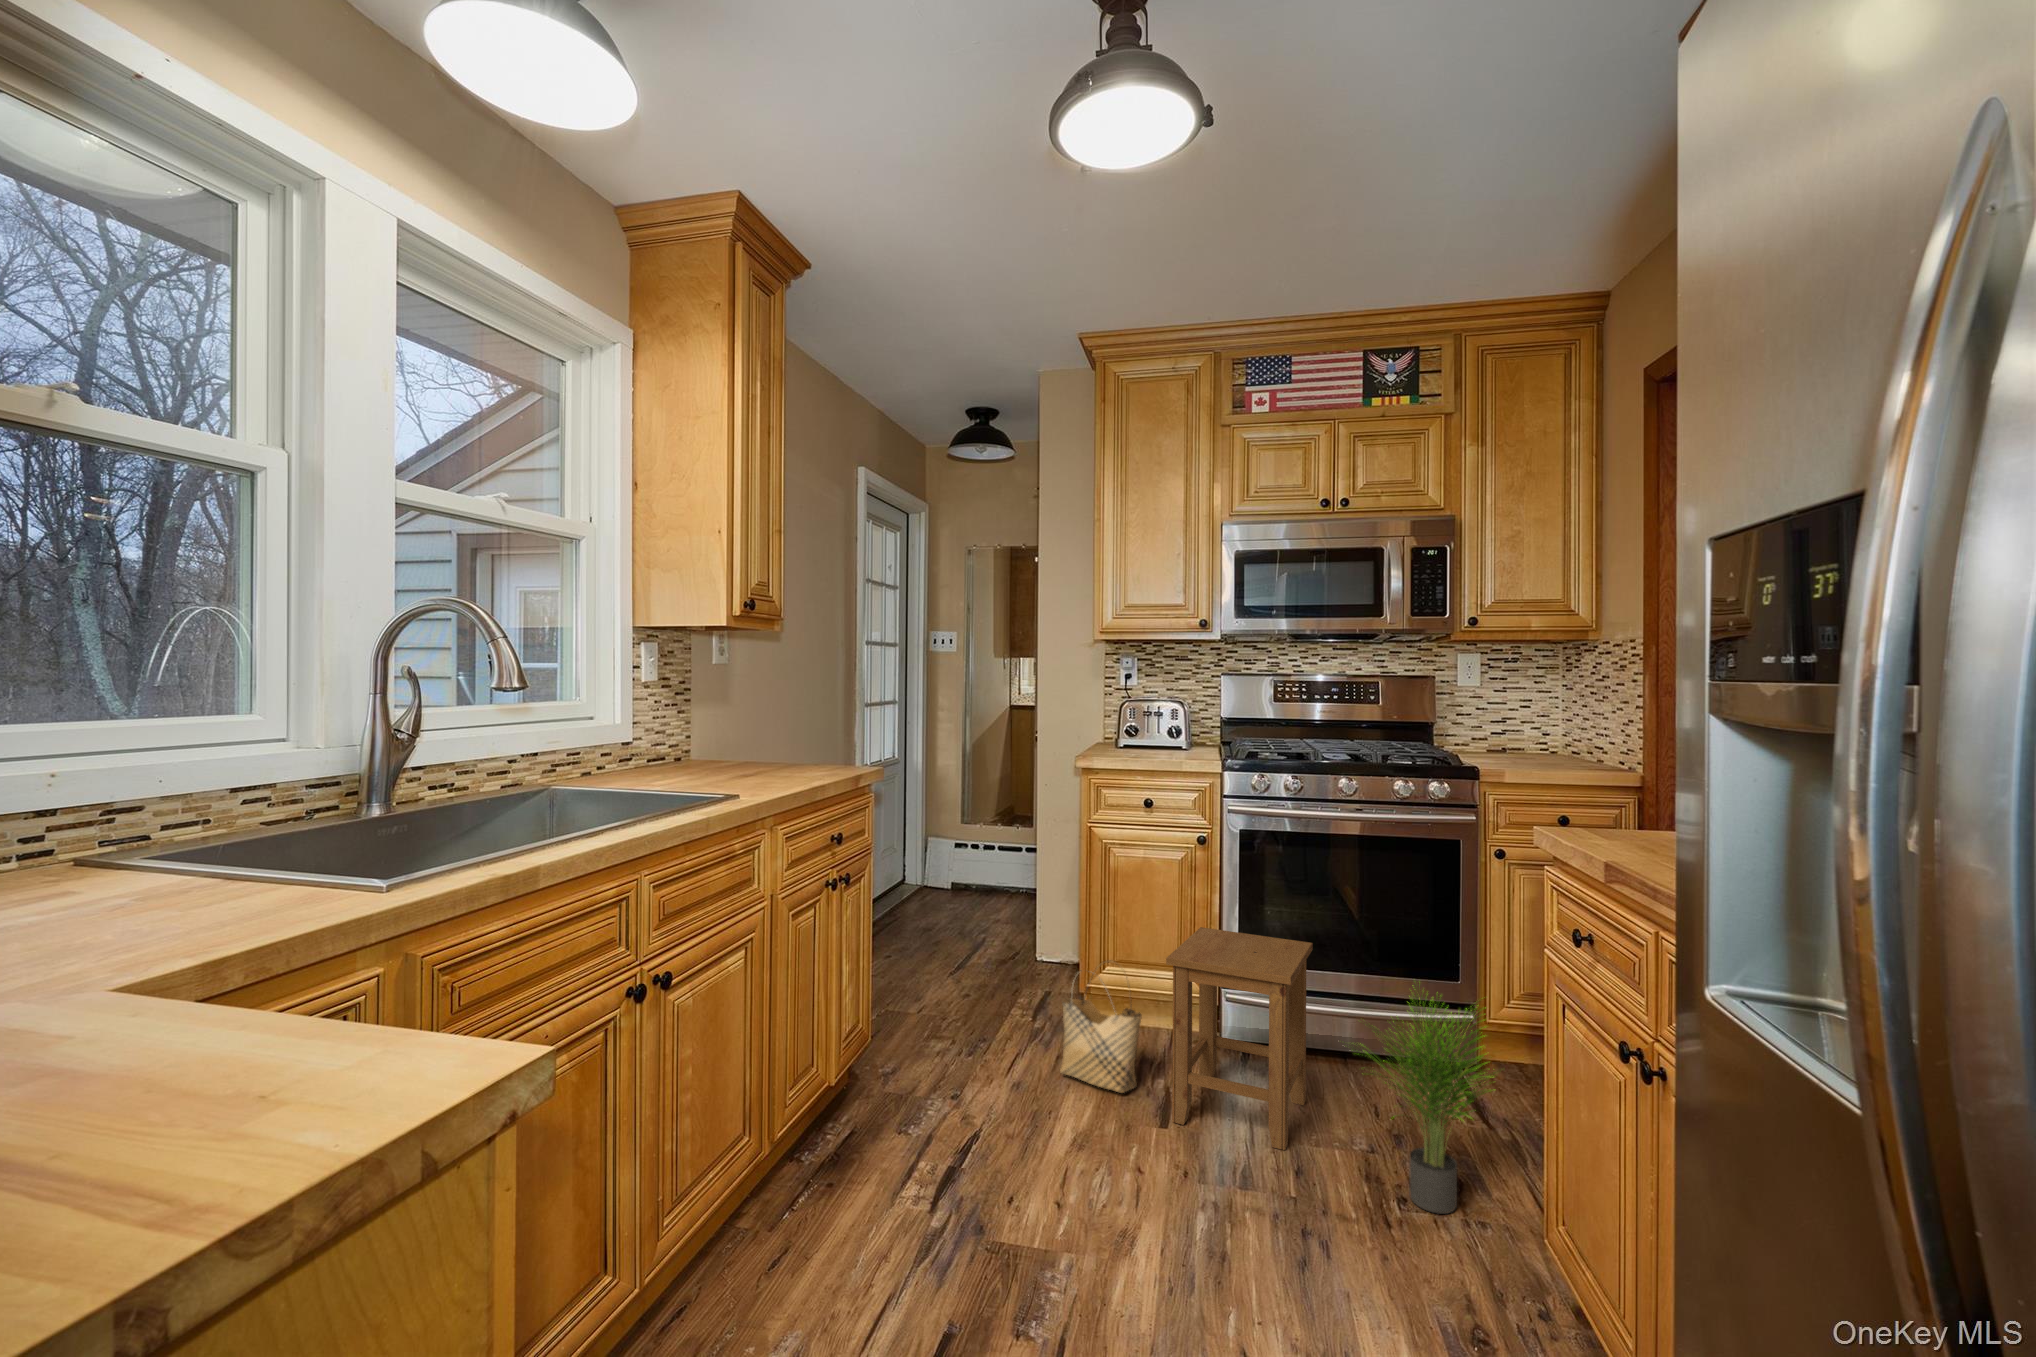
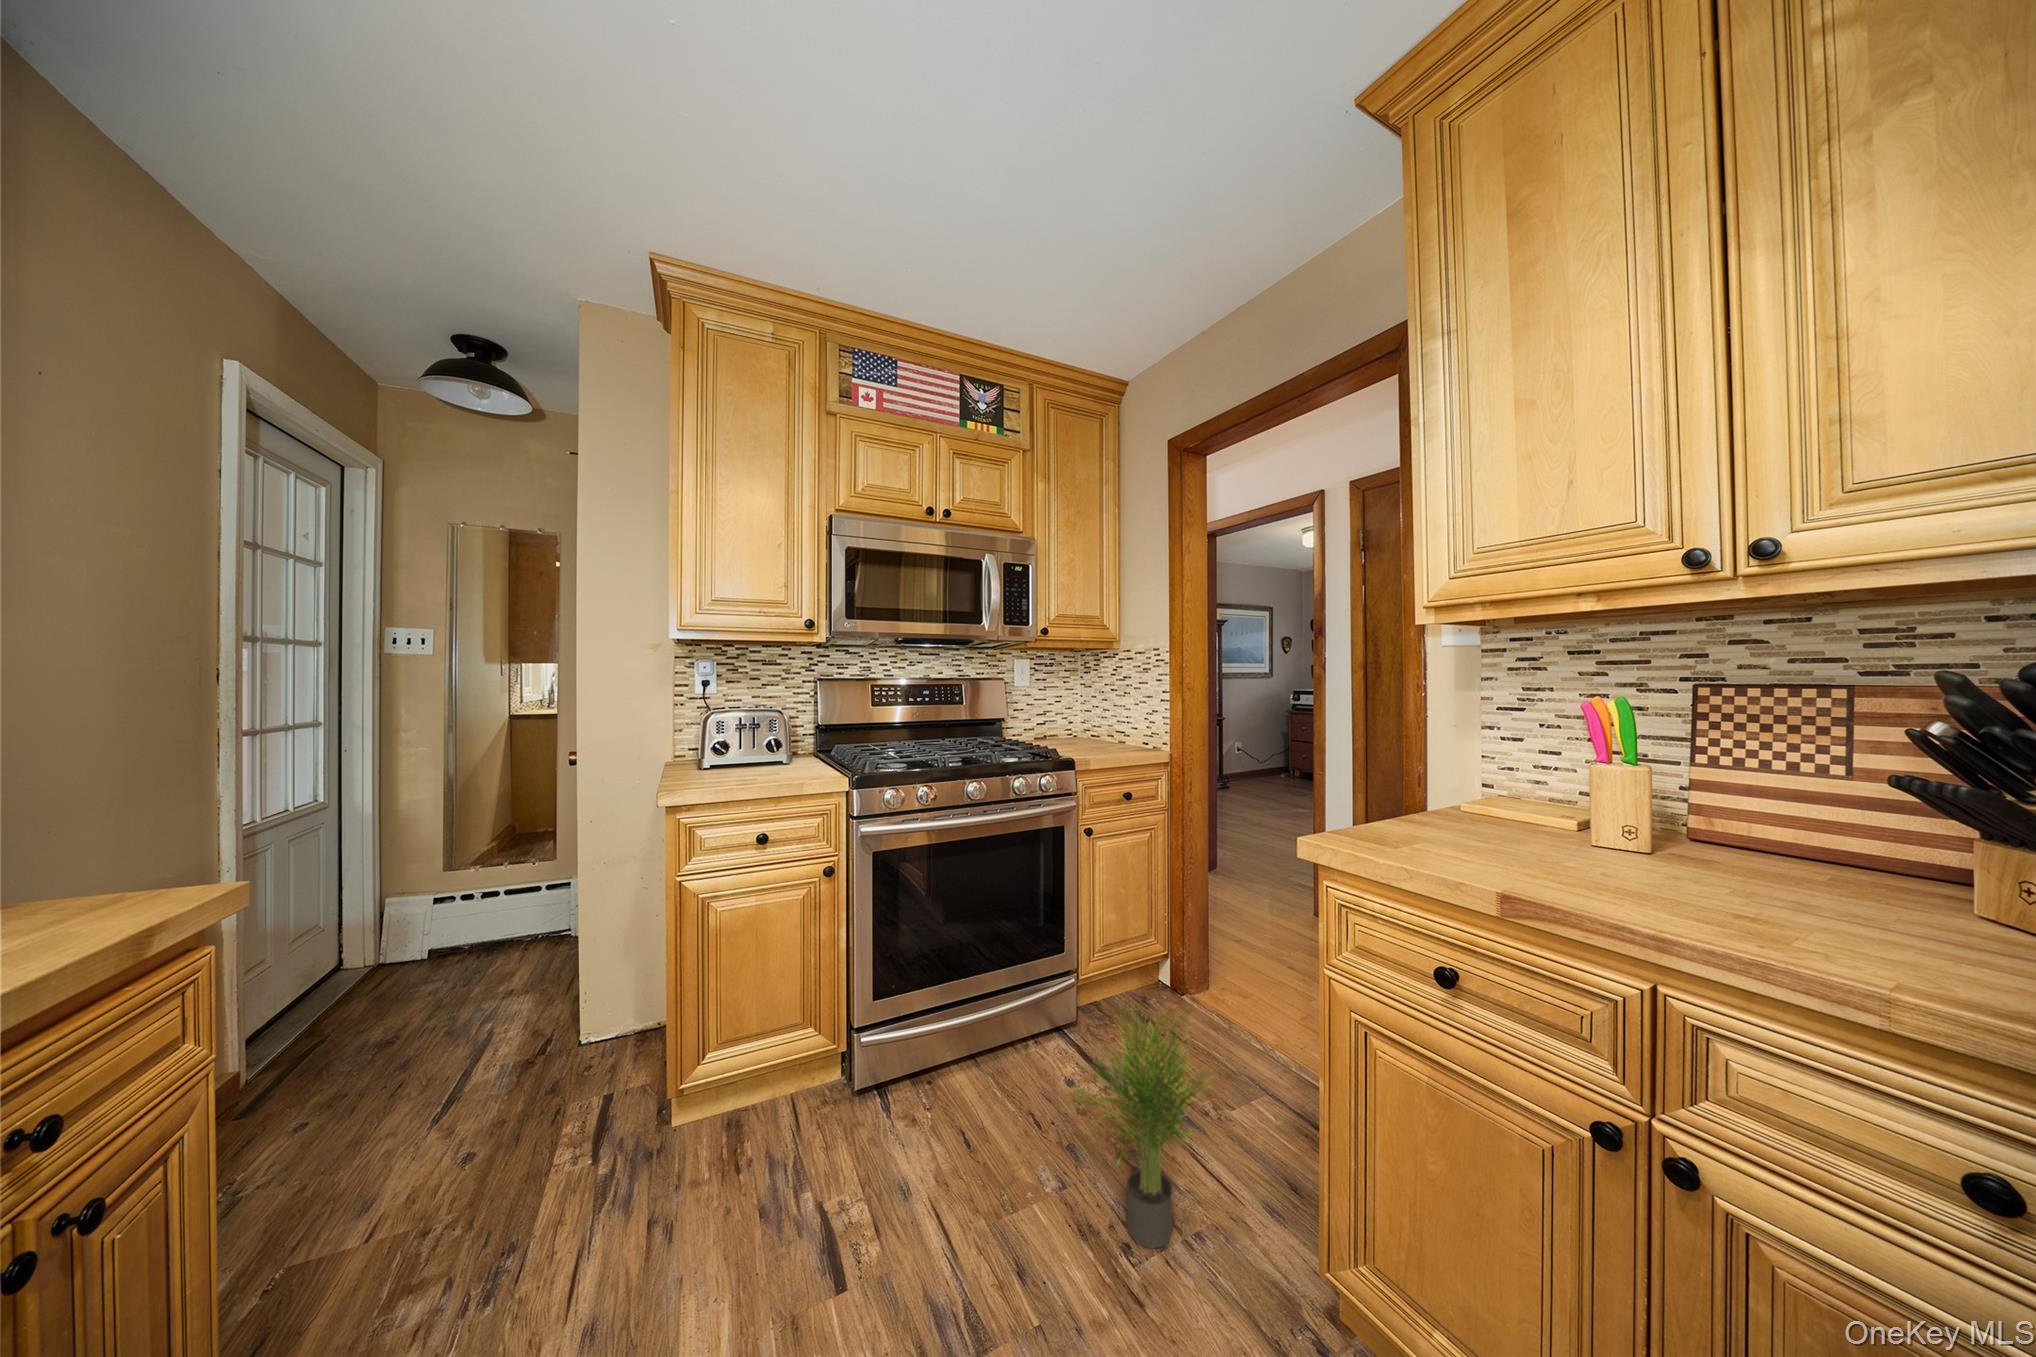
stool: present [1166,927,1313,1150] -> none [844,968,999,1264]
woven basket: present [1060,960,1142,1093] -> none [665,1061,791,1255]

